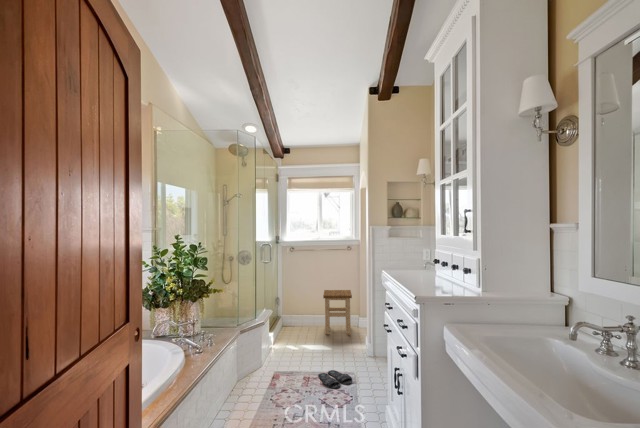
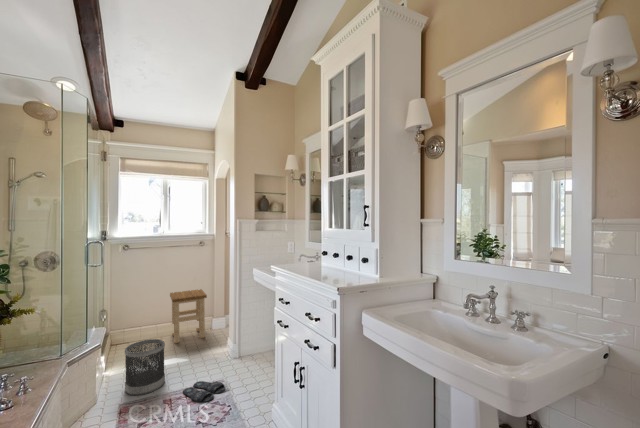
wastebasket: none [280,325,309,369] -> present [125,339,165,395]

